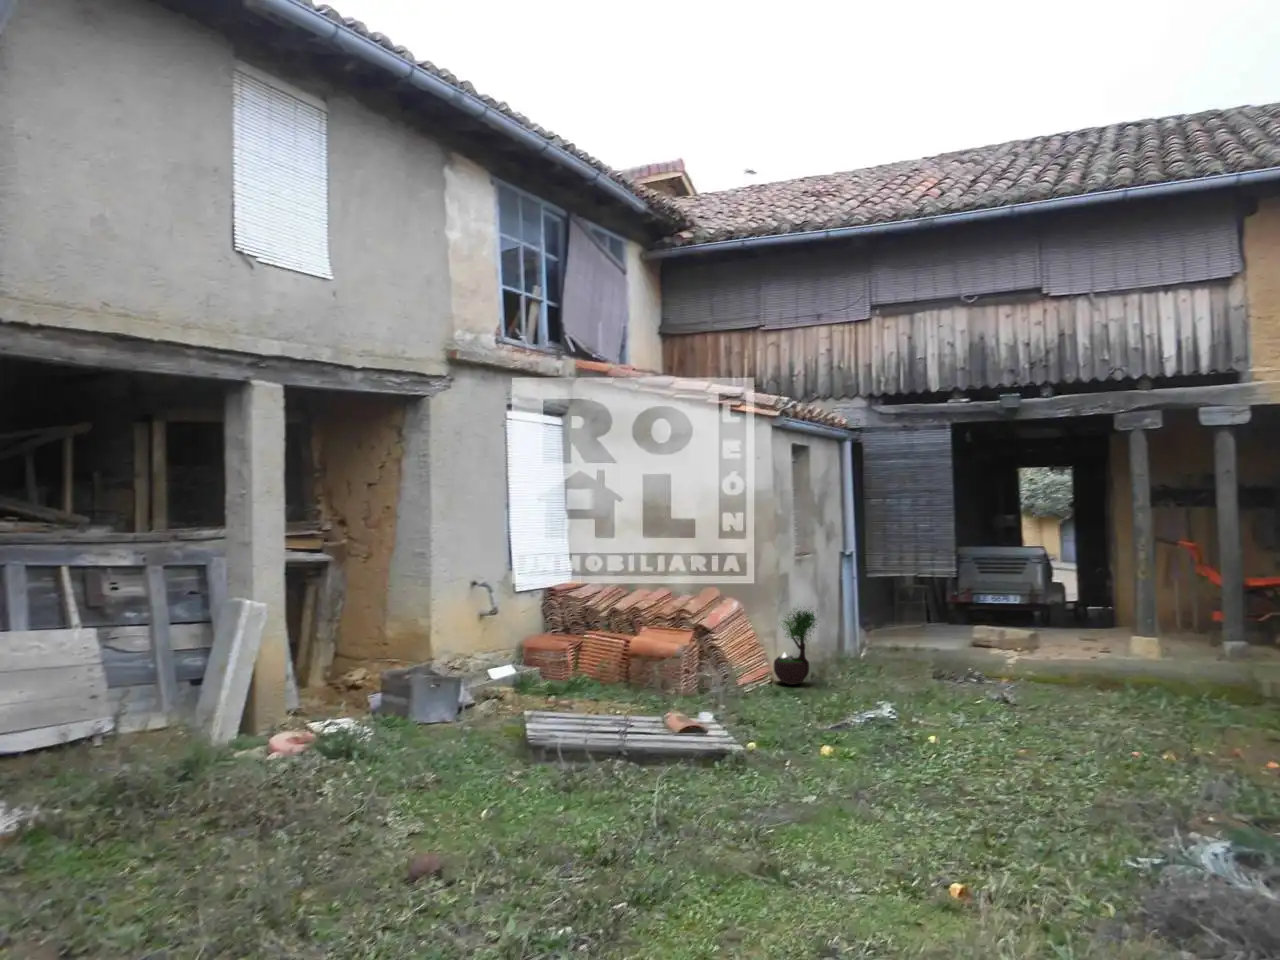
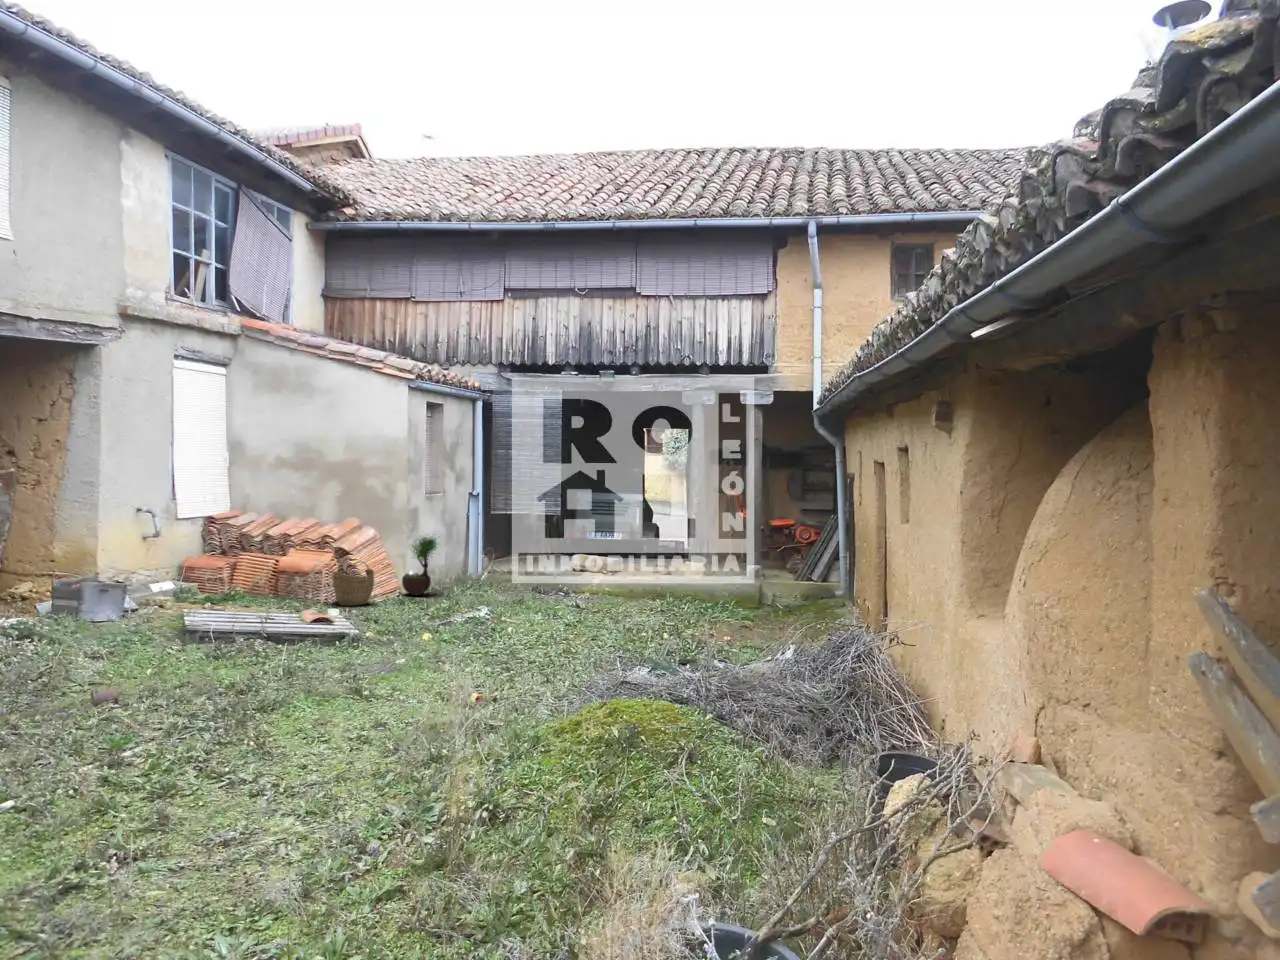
woven basket: none [693,640,743,701] -> present [333,559,374,606]

